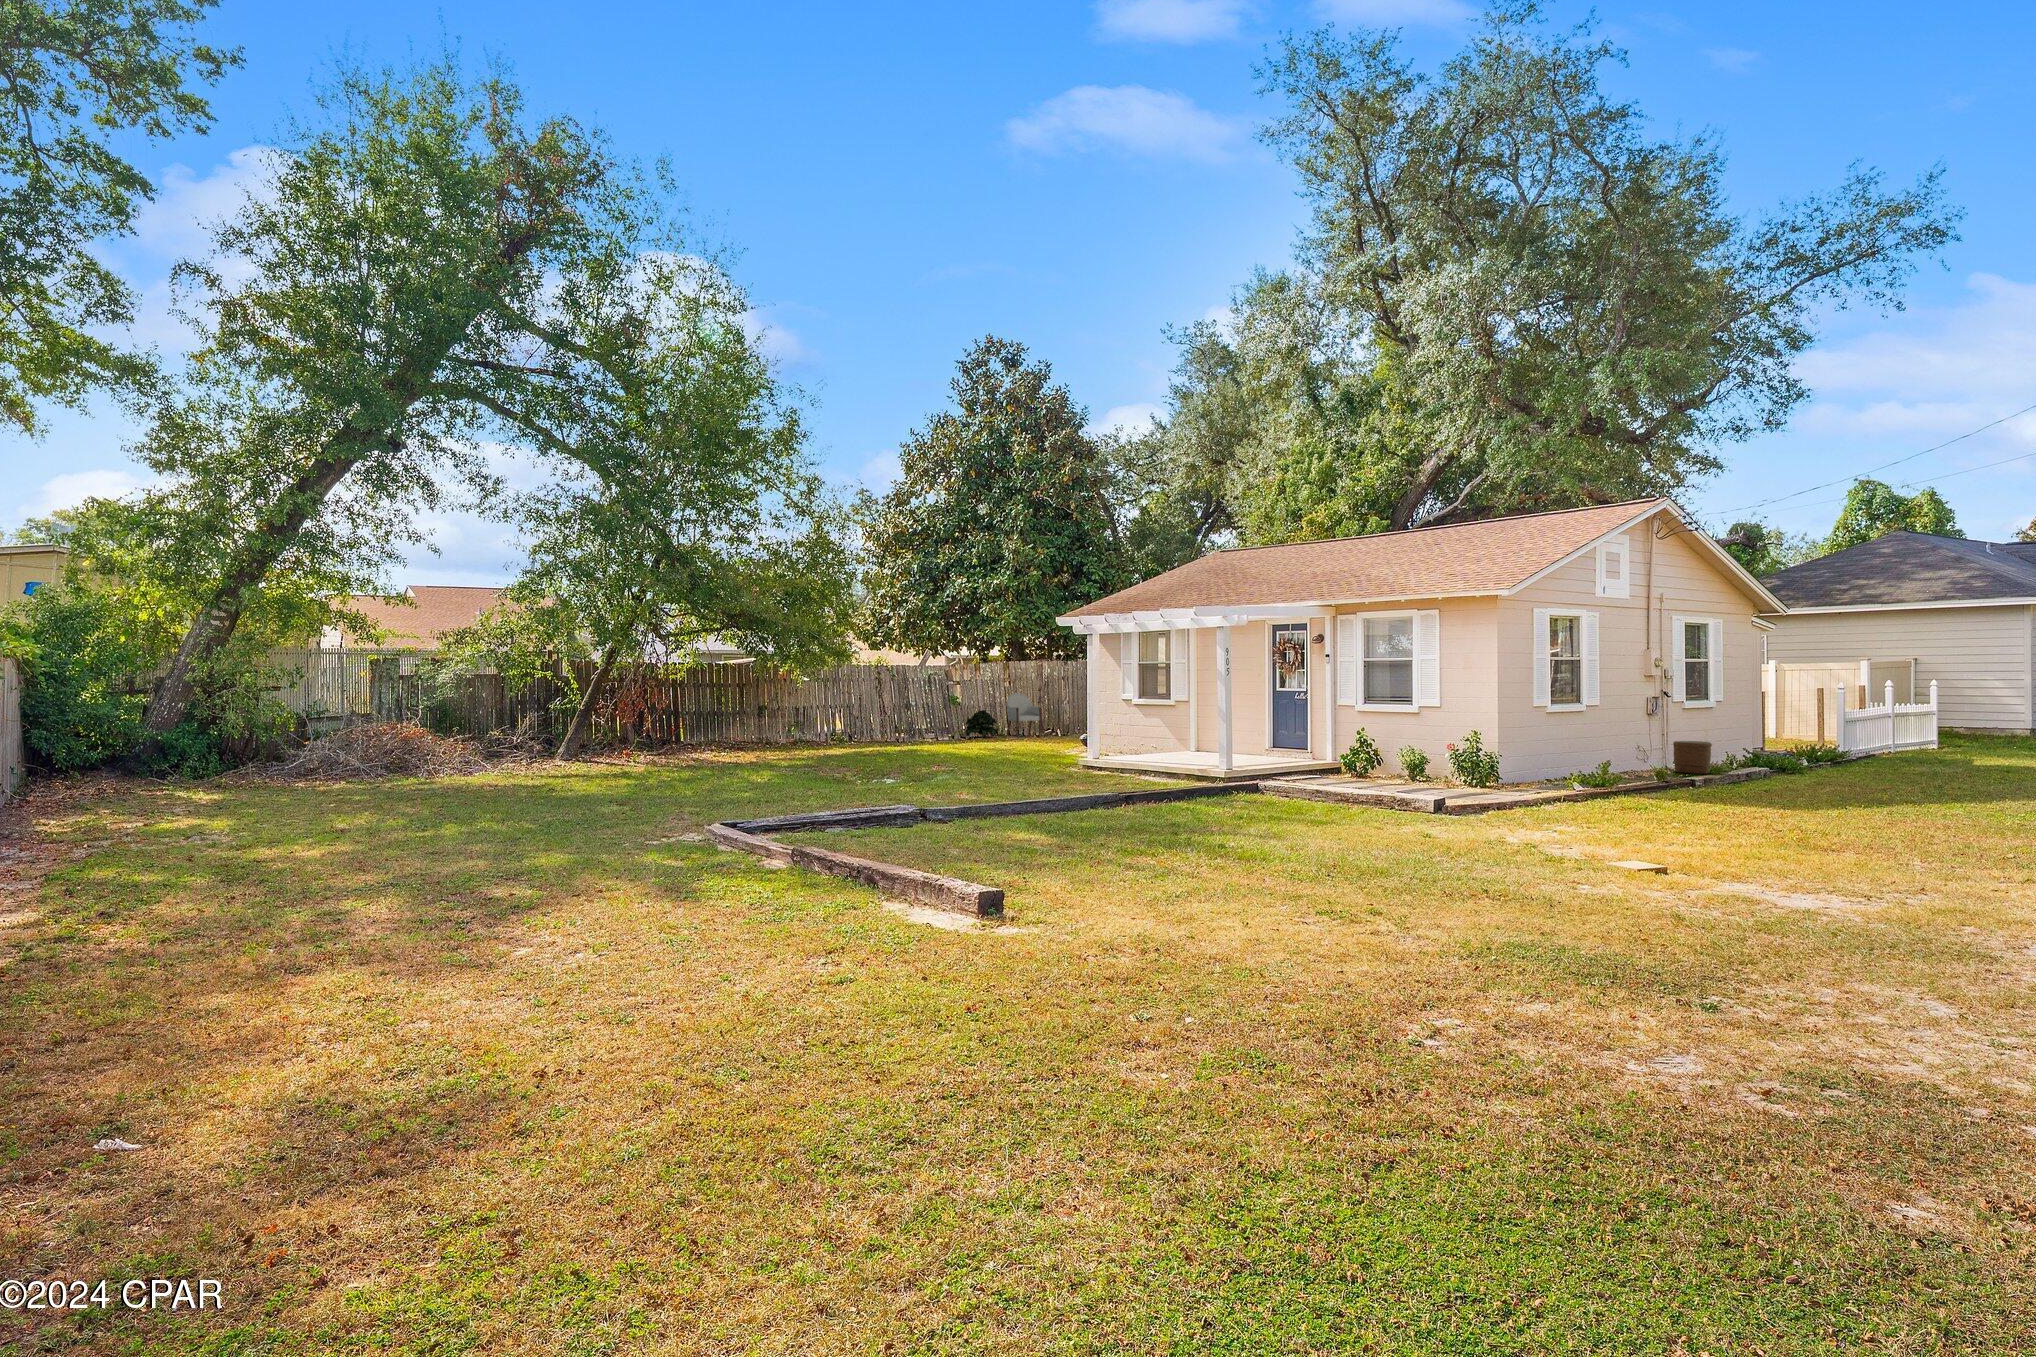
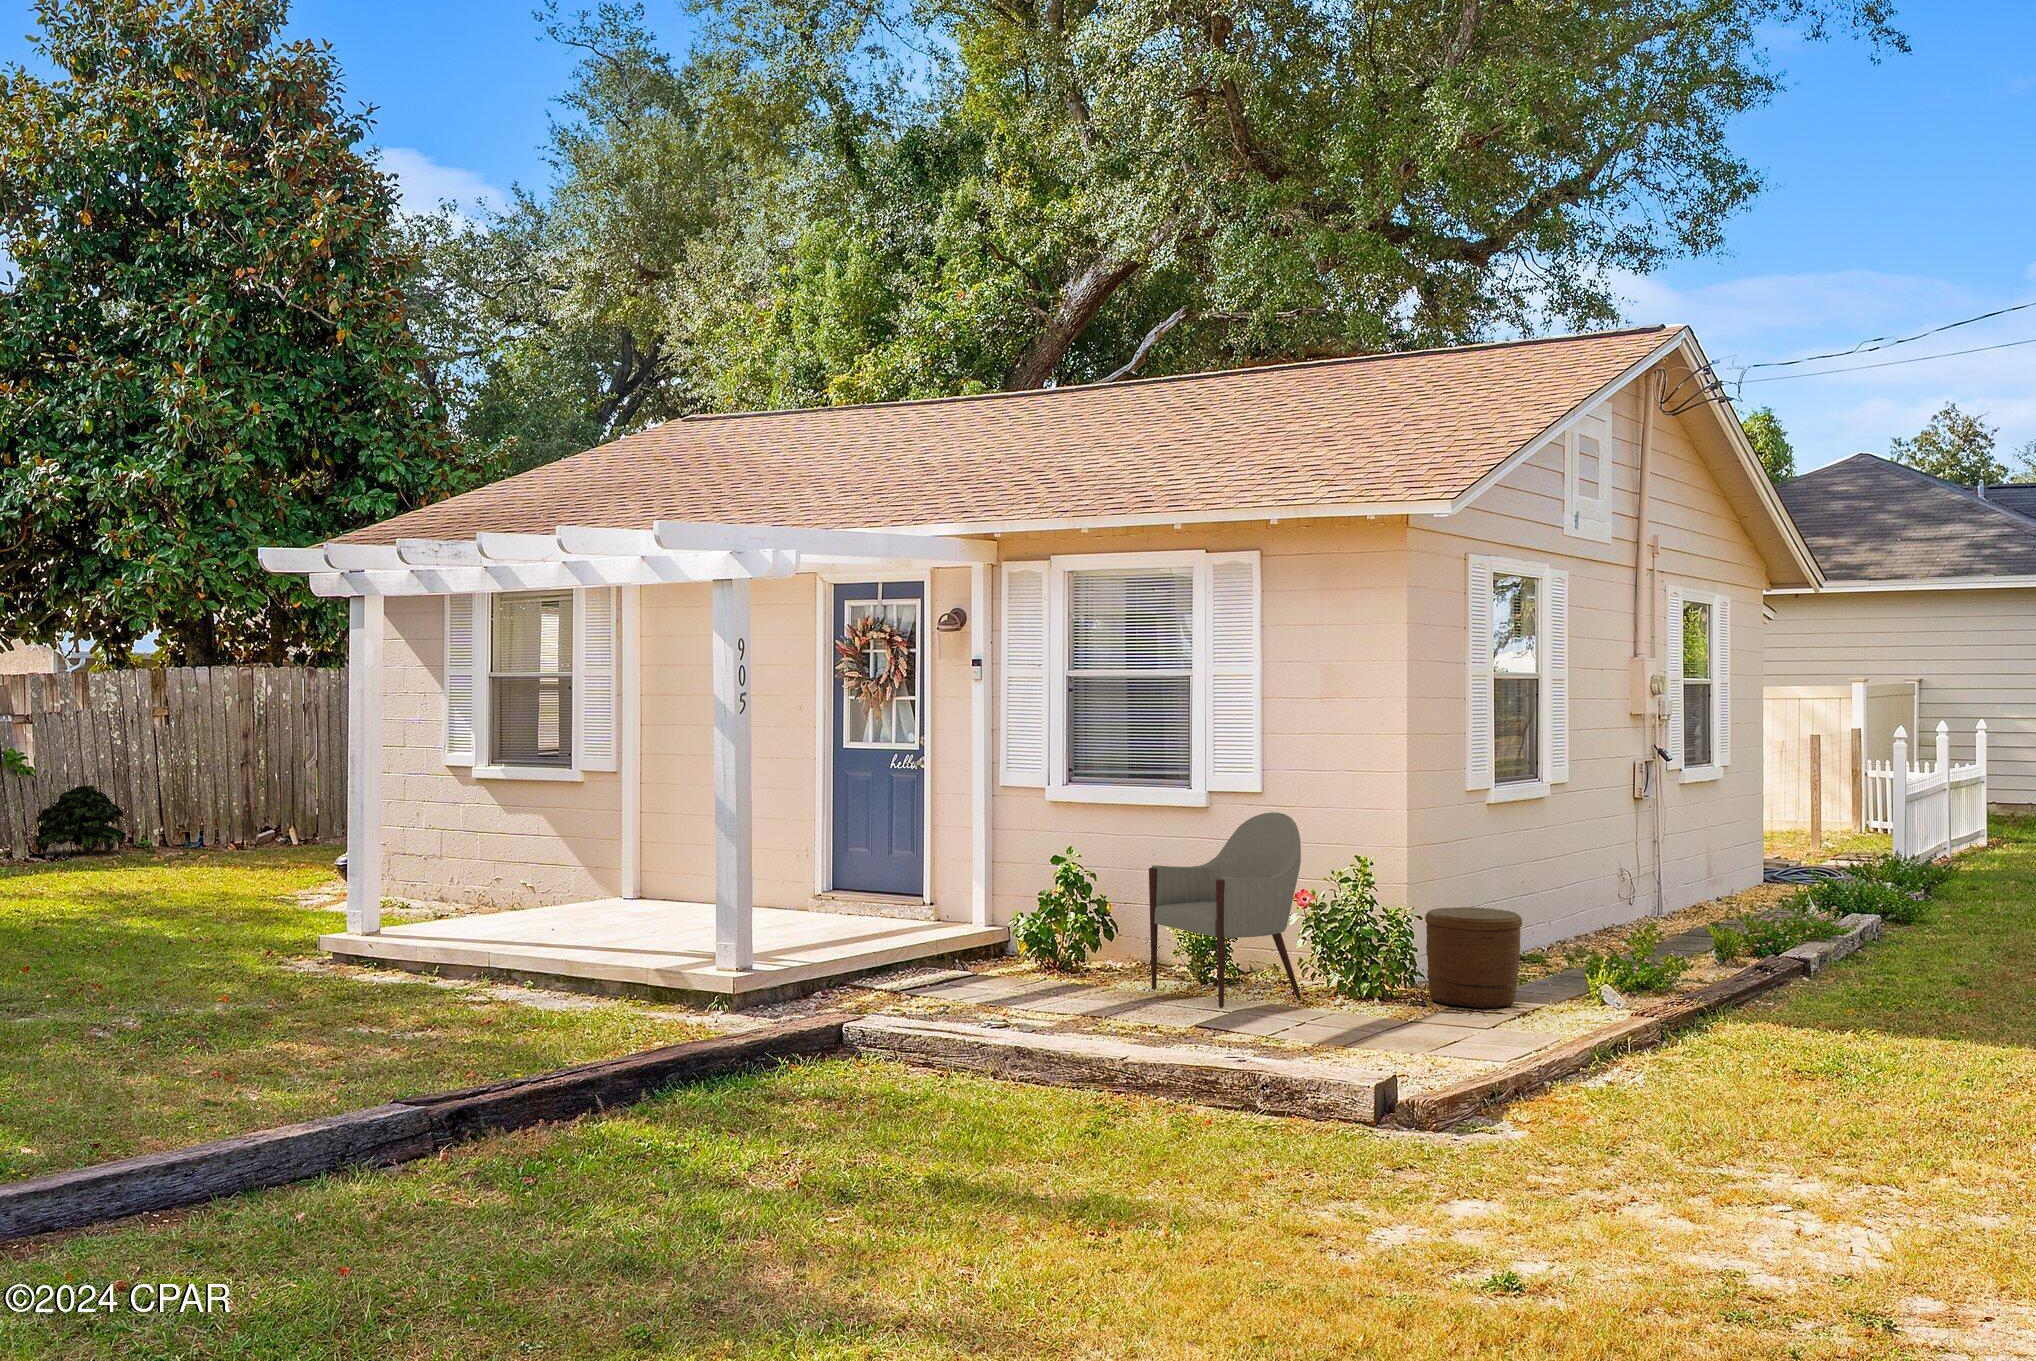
chair: present [1006,693,1042,737] -> present [1149,812,1301,1008]
woven basket: present [1673,741,1712,774] -> present [1425,907,1522,1009]

